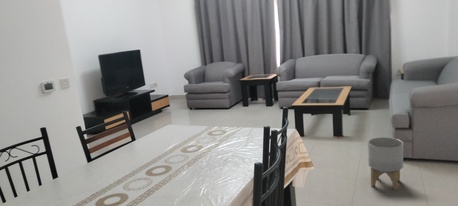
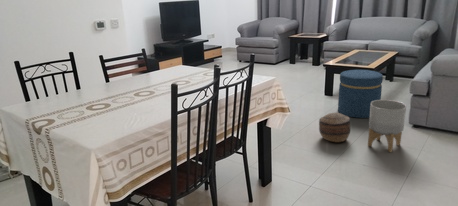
ottoman: none [318,109,360,157] -> present [338,70,383,118]
basket: none [319,156,351,187] -> present [319,113,350,142]

